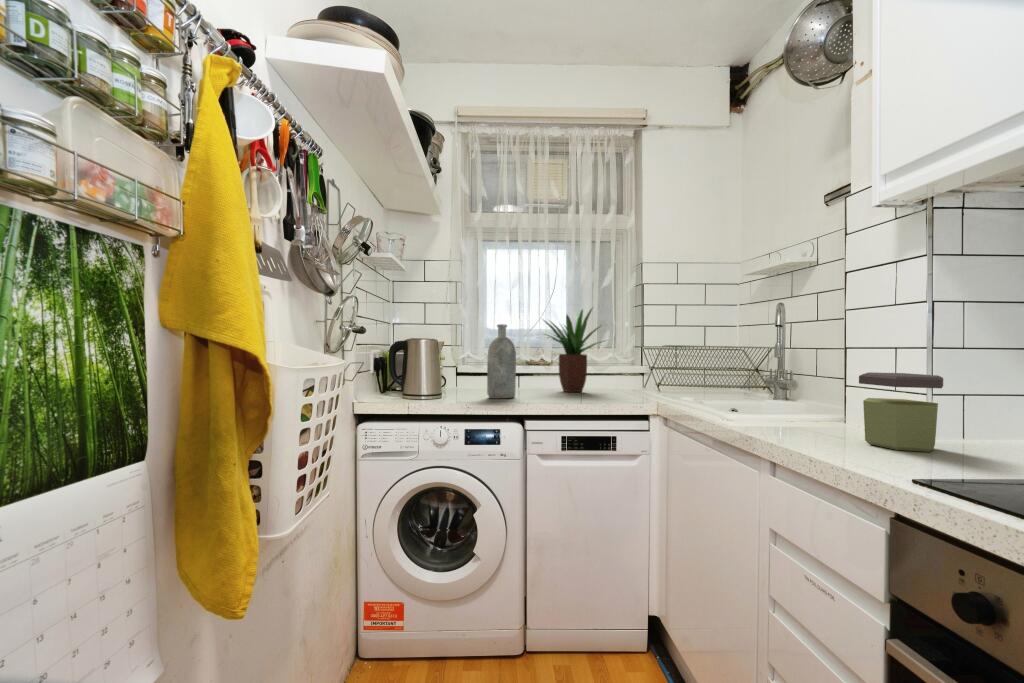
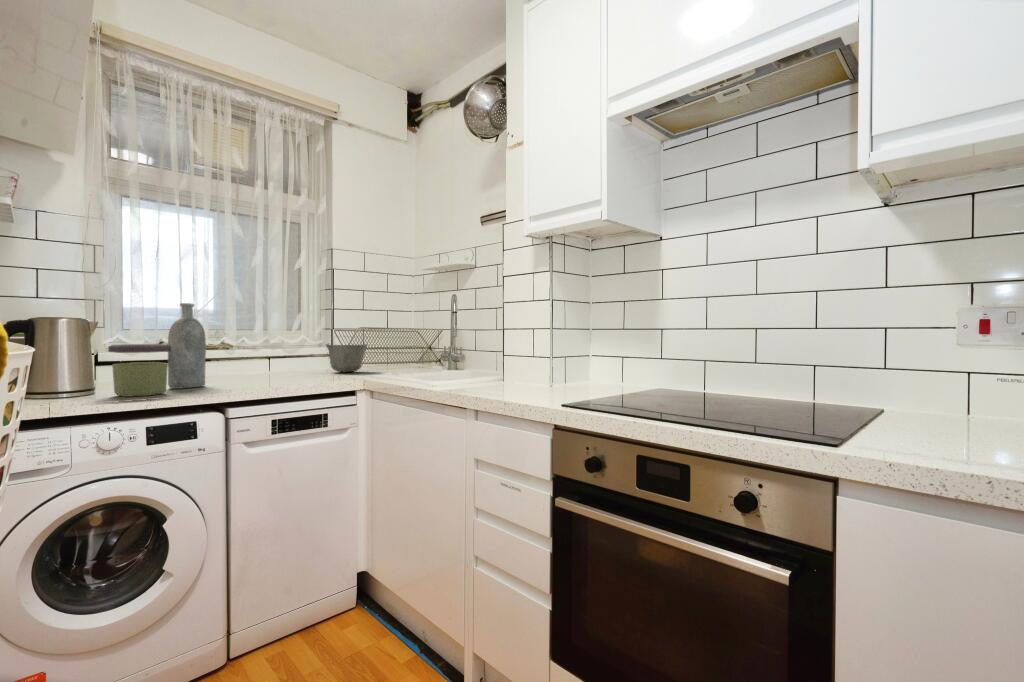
potted plant: present [544,309,600,392] -> none [226,289,302,378]
ceramic bowl: none [633,359,677,391] -> present [326,343,367,372]
jar: present [859,372,943,452] -> present [108,344,171,397]

